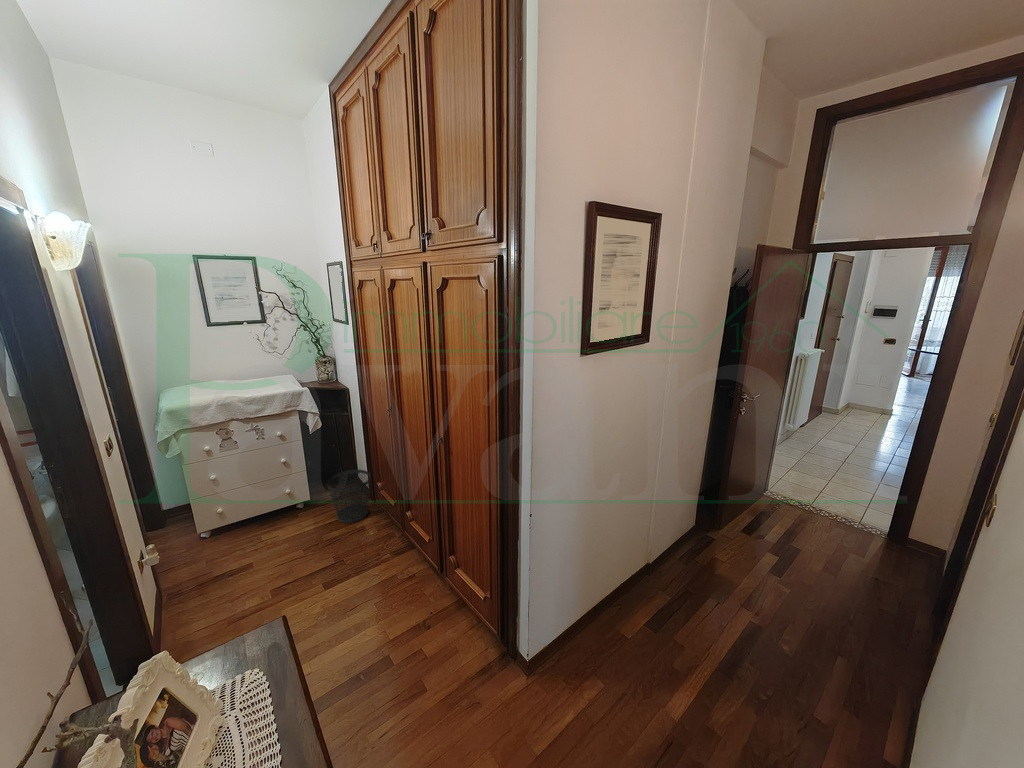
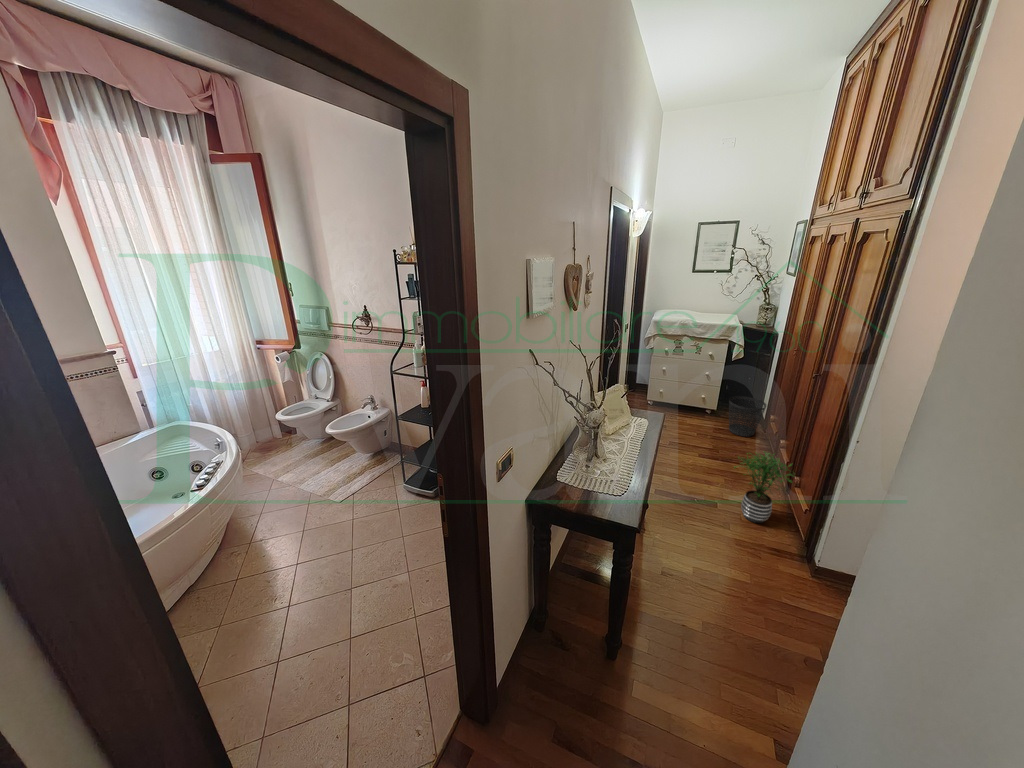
potted plant: none [396,545,469,650] -> present [734,451,792,523]

